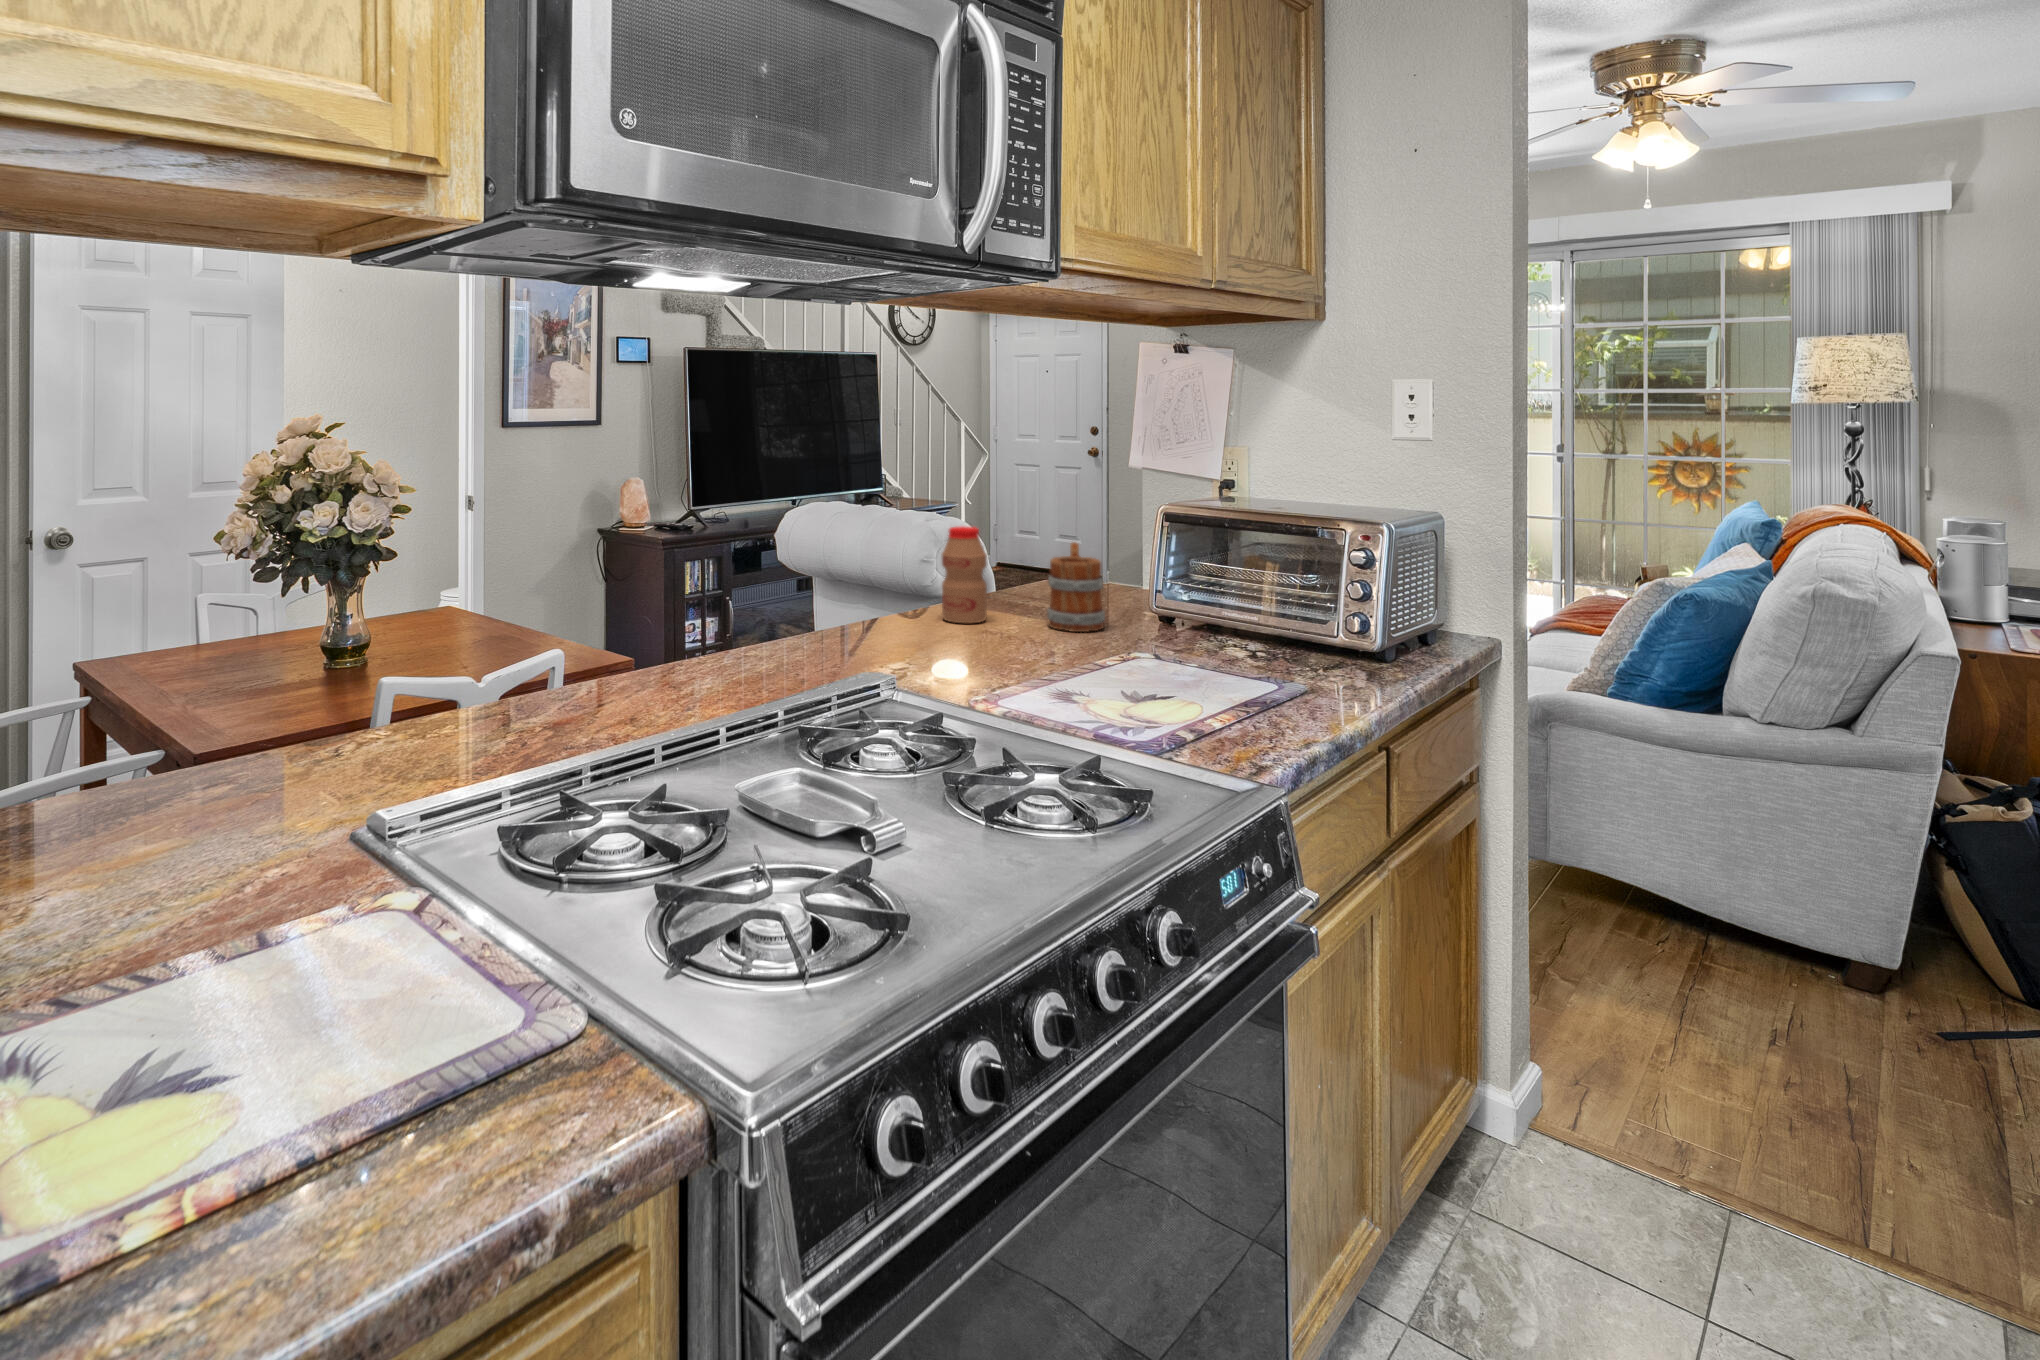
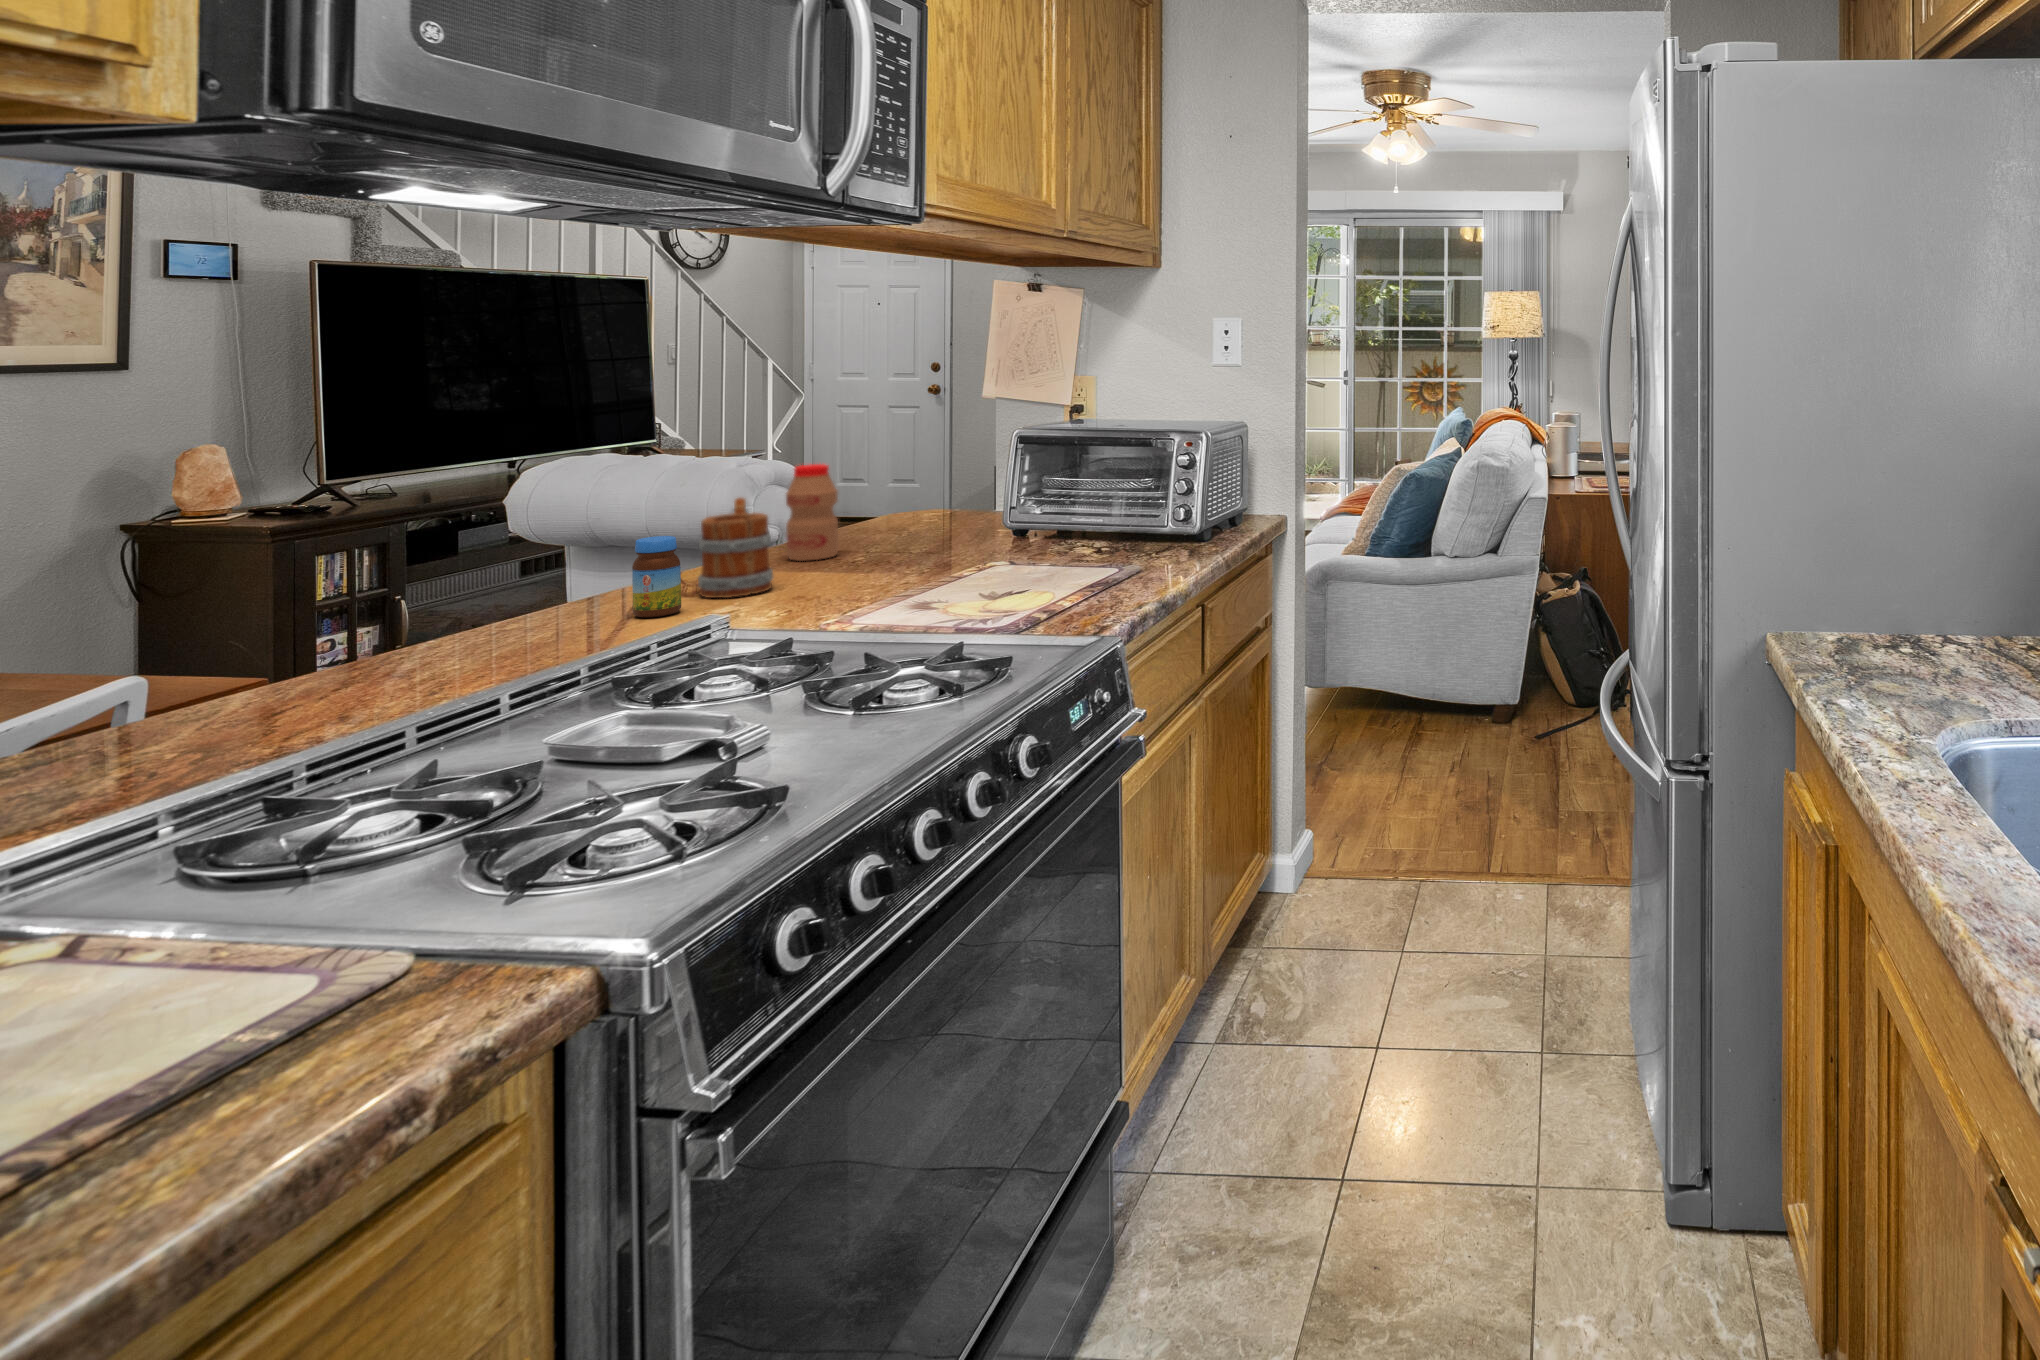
mug: present [1047,542,1105,632] -> present [698,498,774,598]
jar: none [811,589,848,667] -> present [632,536,681,617]

